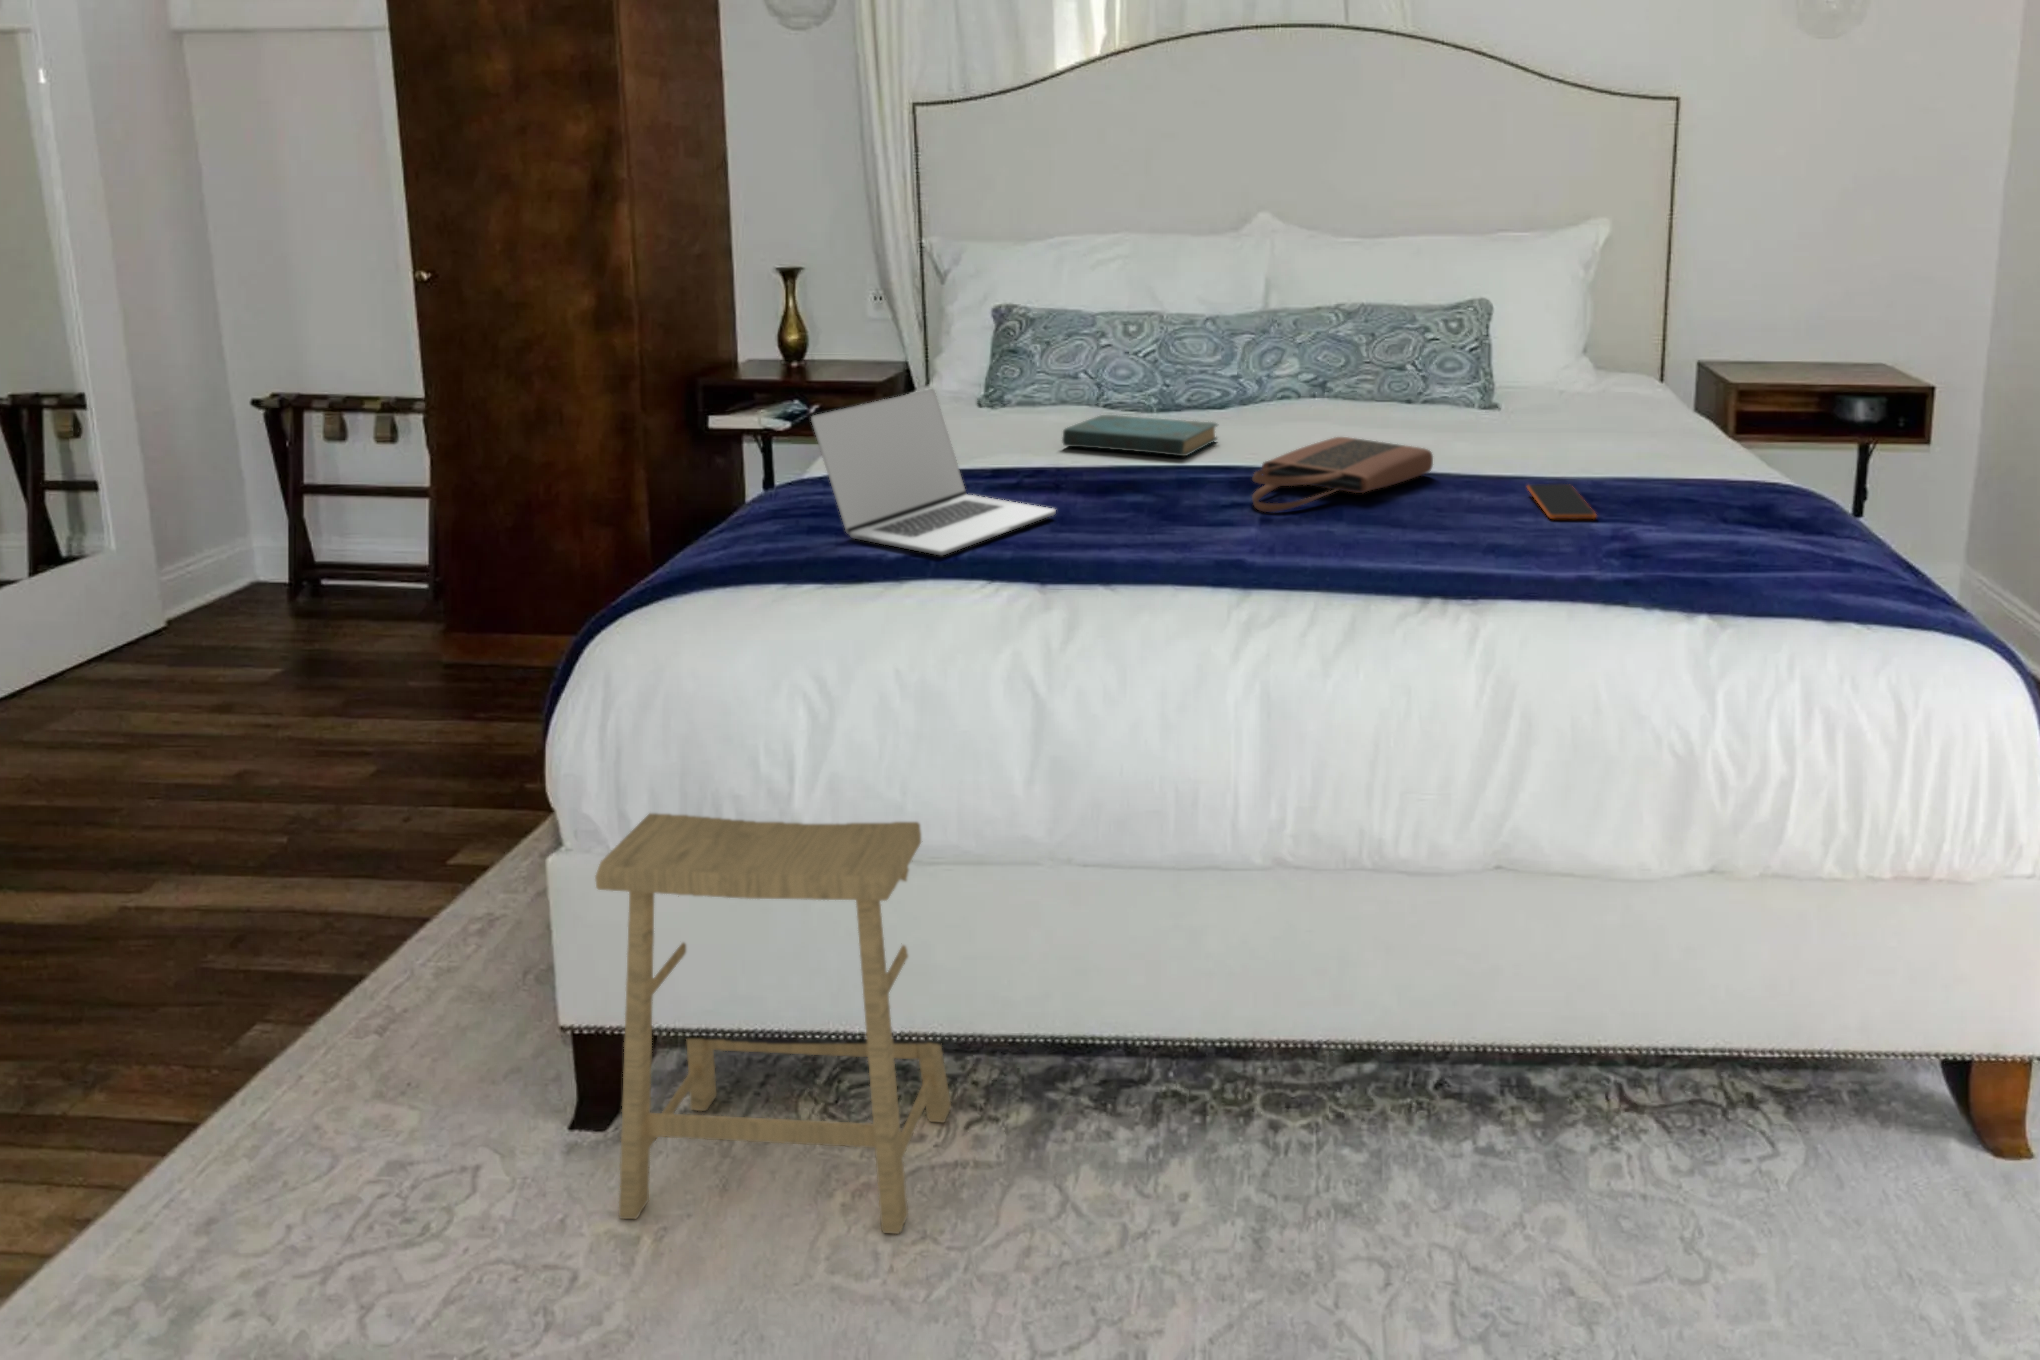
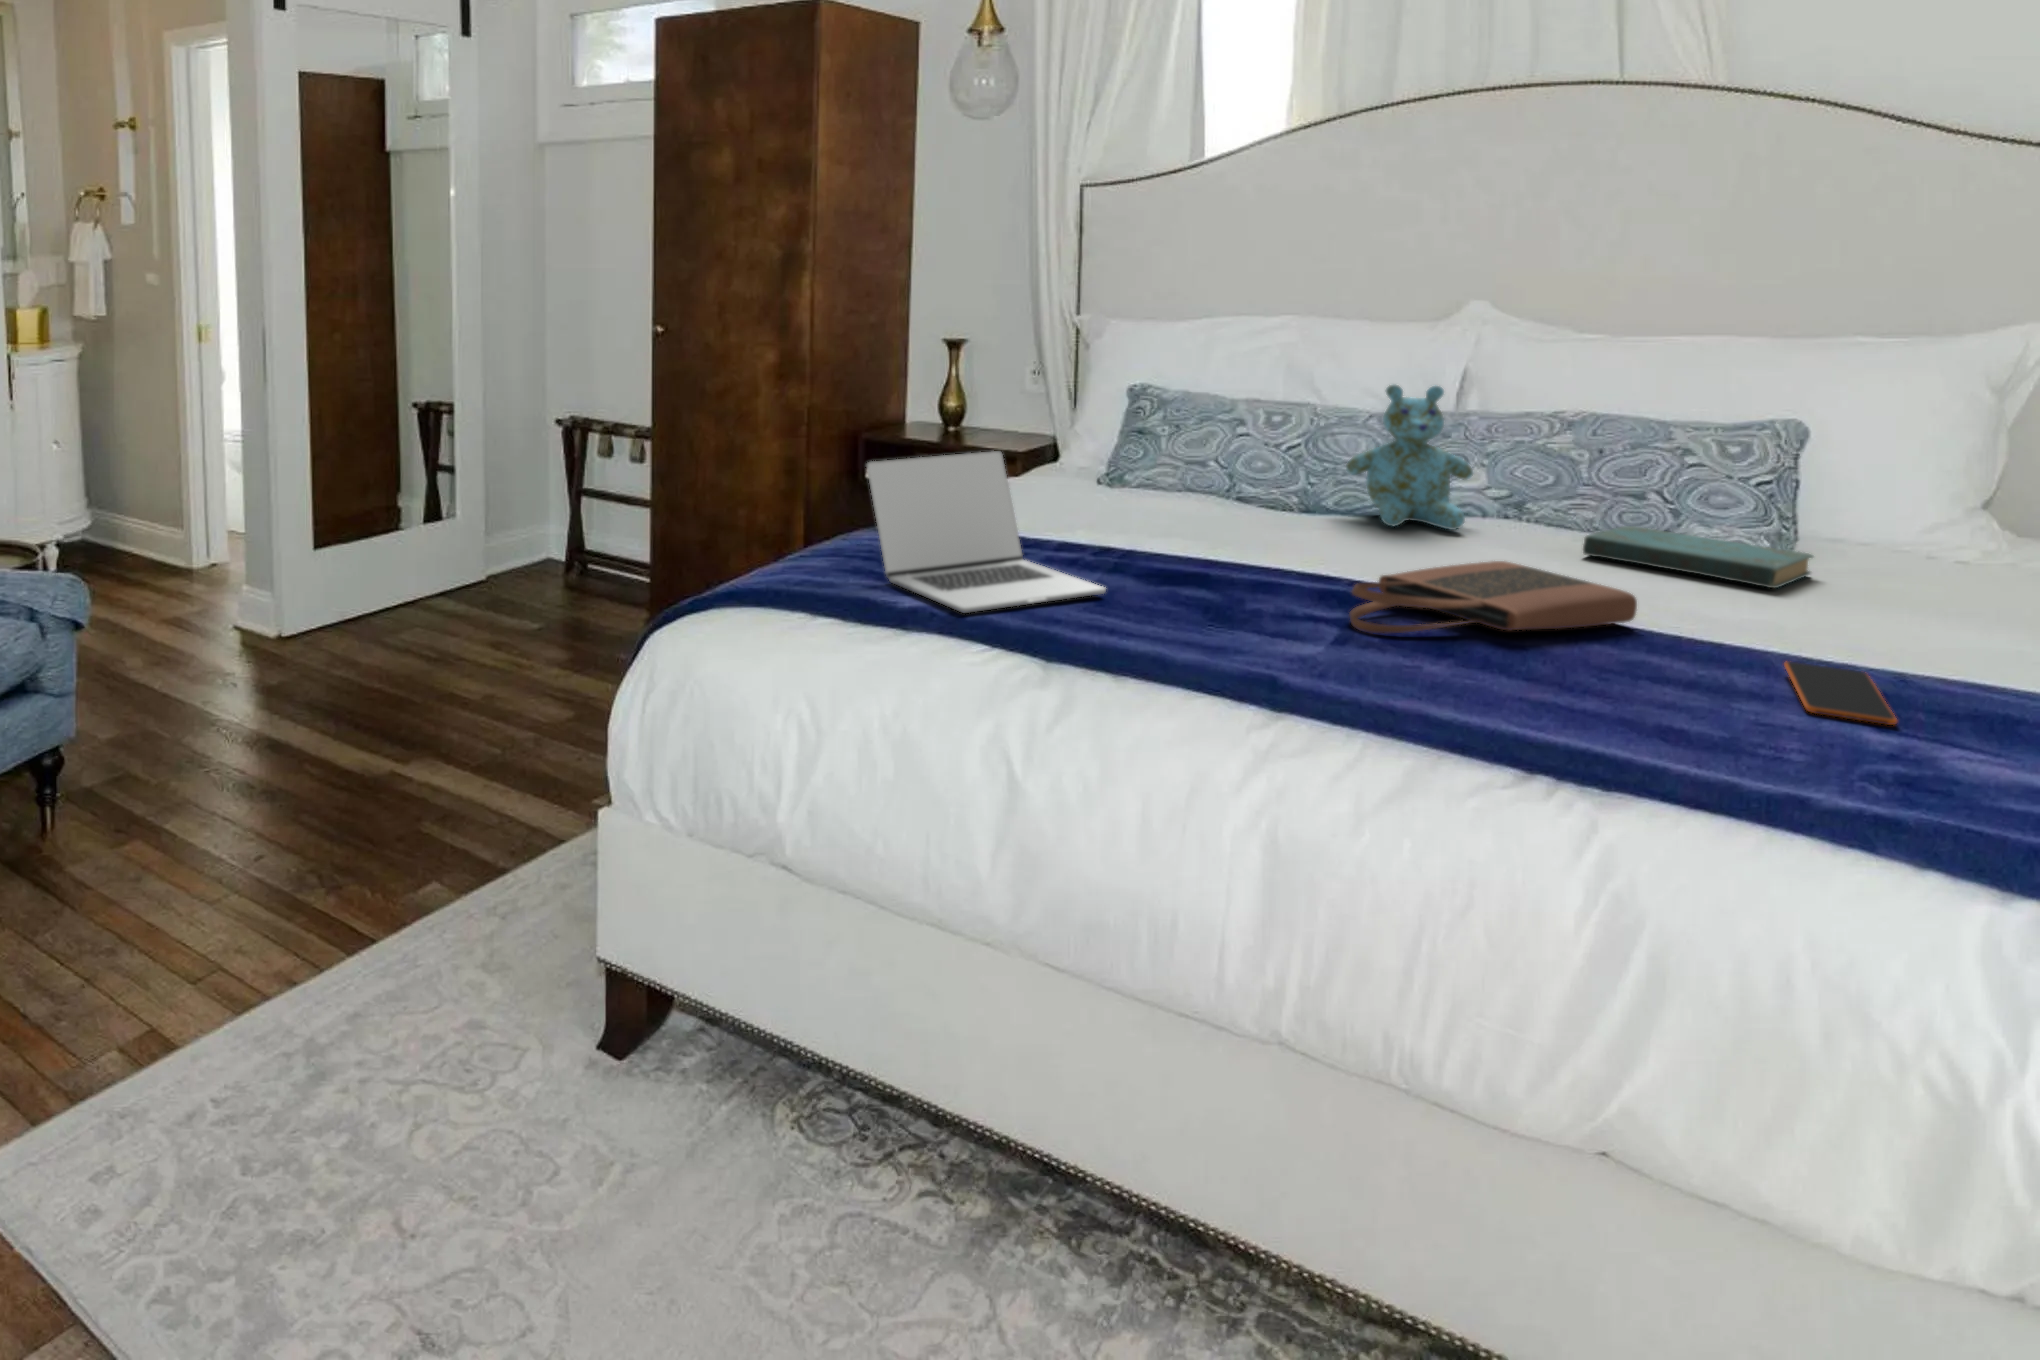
stuffed bear: none [1198,291,1292,418] -> present [1346,384,1473,530]
book: present [1062,415,1217,456] -> present [1583,526,1813,588]
footstool: present [595,813,951,1234] -> none [602,786,911,1274]

